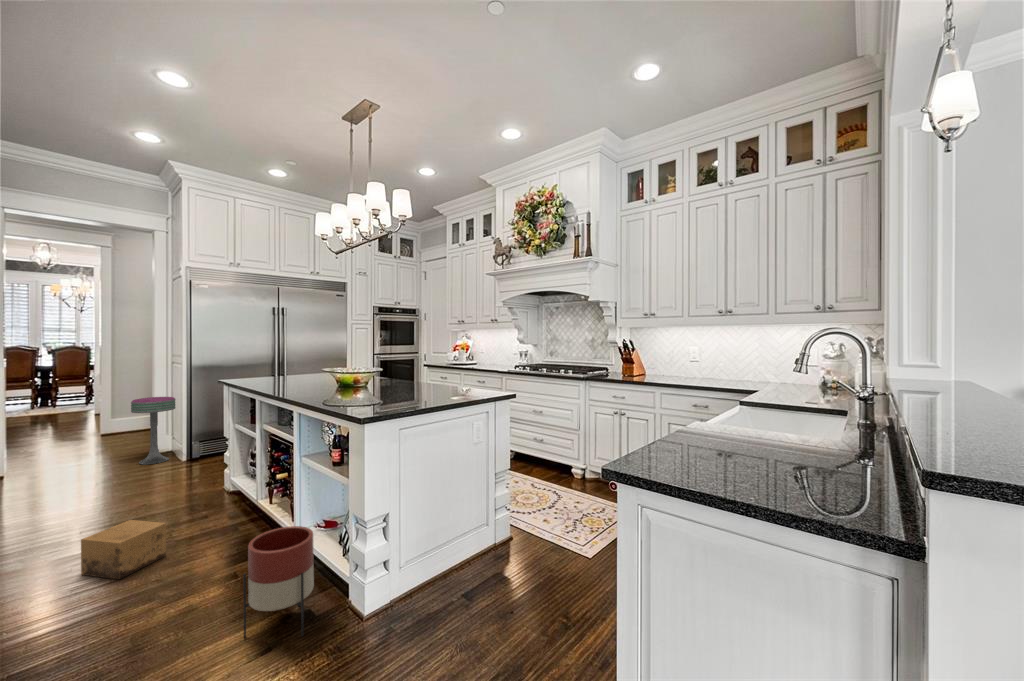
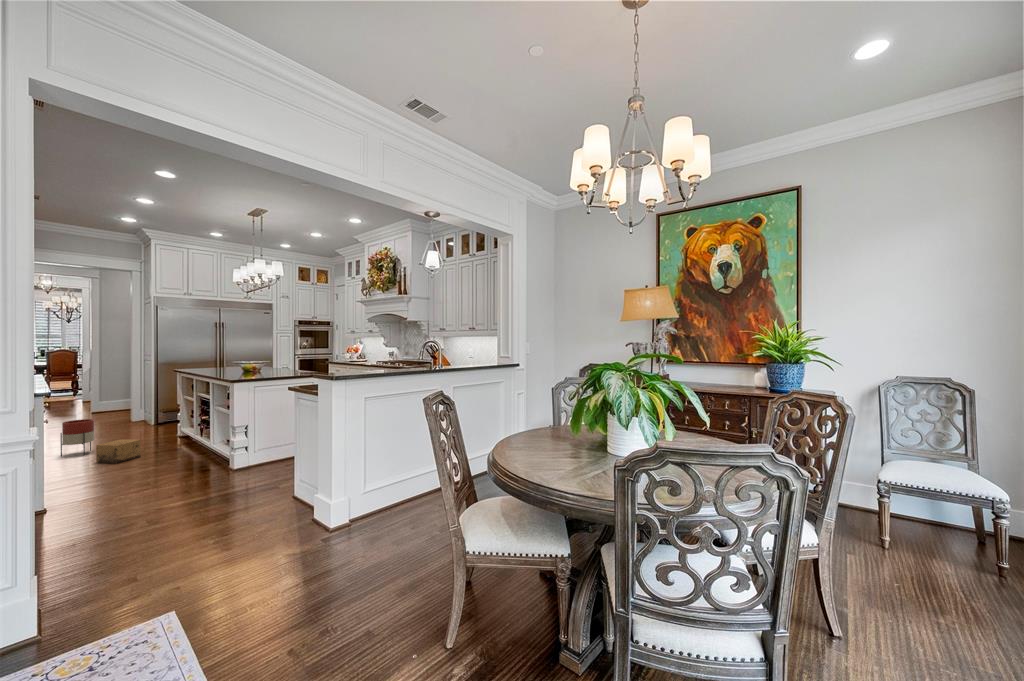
bar stool: present [131,397,176,464] -> none [116,383,147,426]
planter: present [243,526,314,637] -> present [61,419,94,456]

